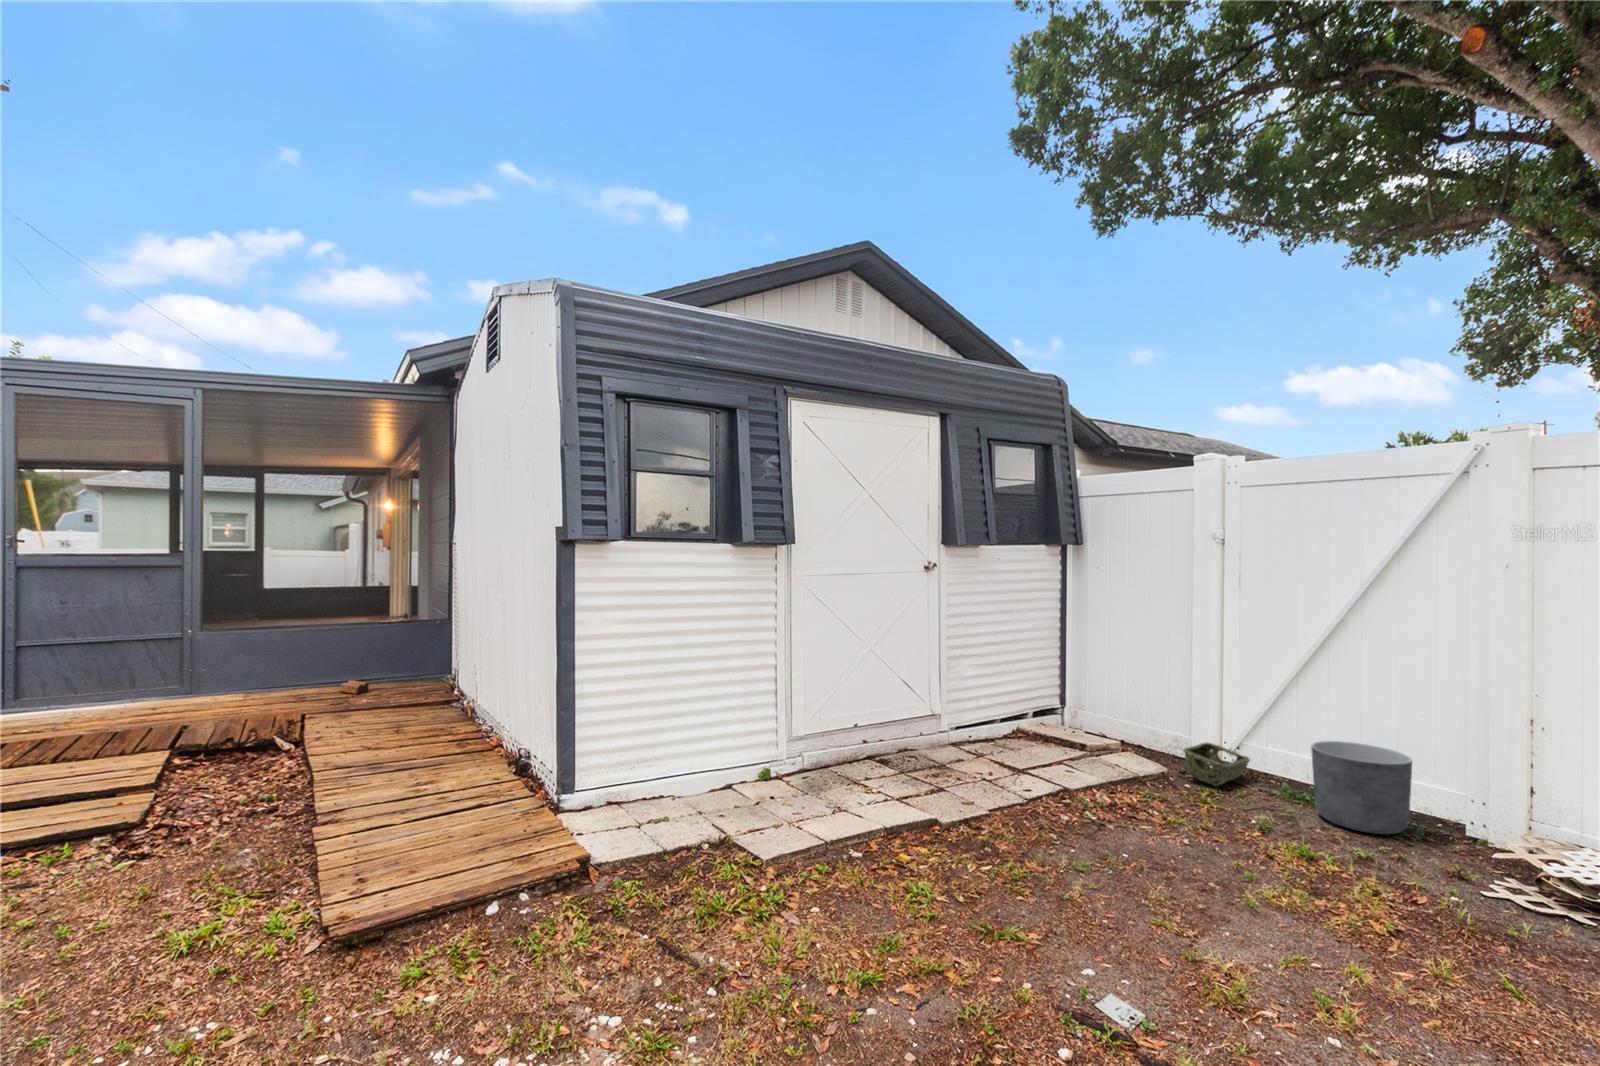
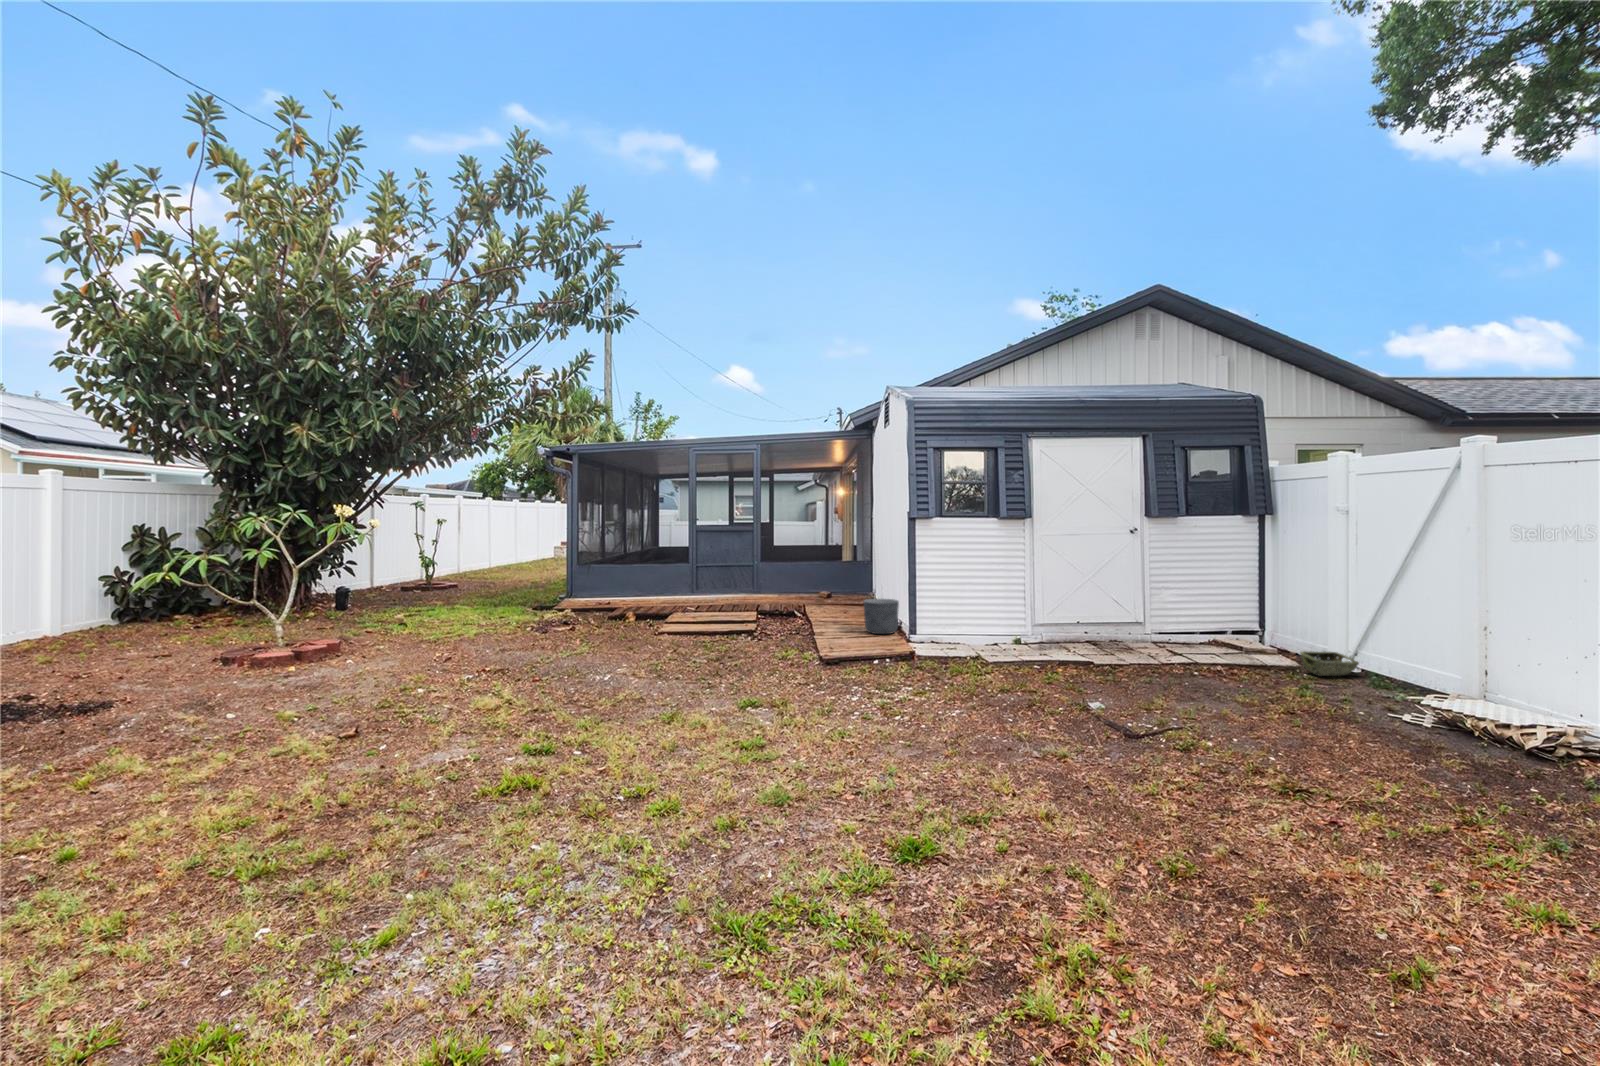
planter: present [1311,741,1412,834] -> present [864,599,899,634]

